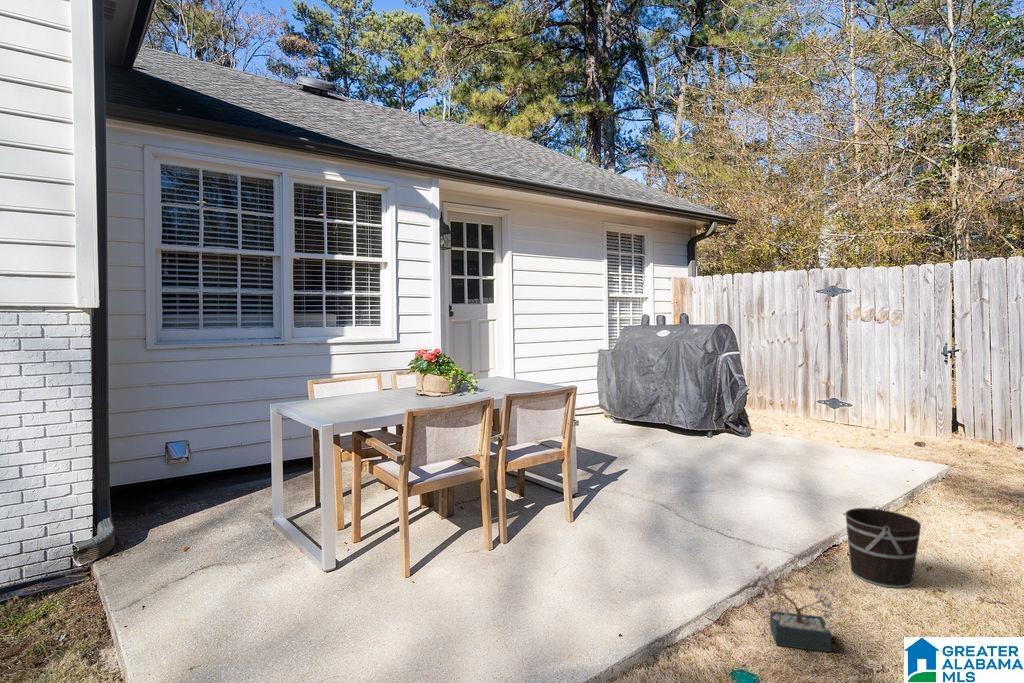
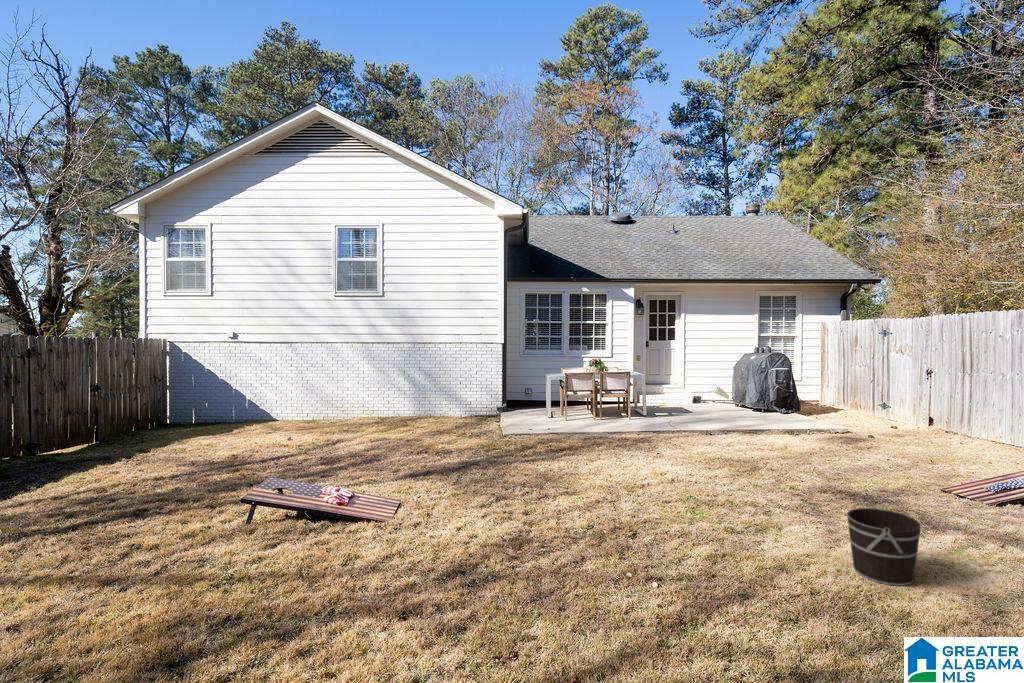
decorative plant: present [749,562,844,652] -> none [752,565,845,652]

